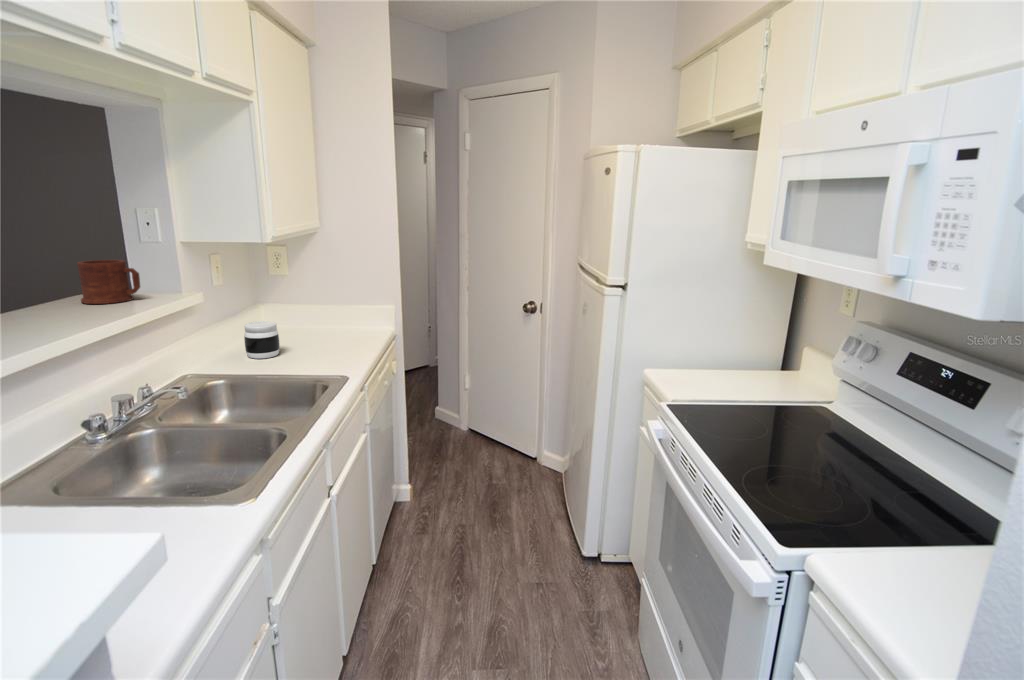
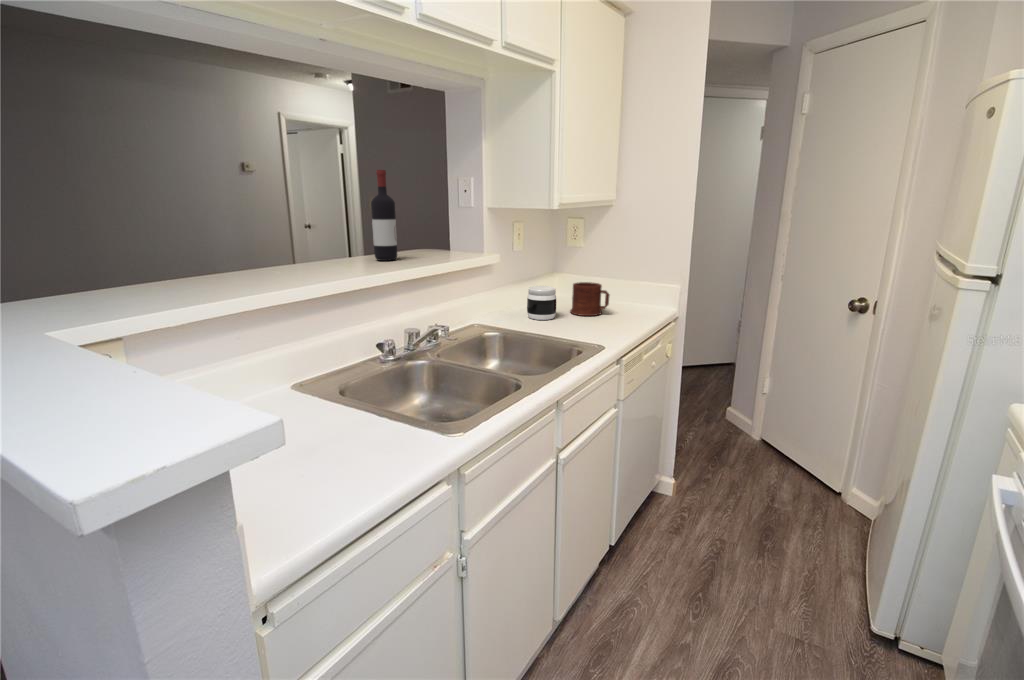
wine bottle: none [21,202,71,316] -> present [371,170,397,261]
mug: present [77,260,140,304] -> present [570,282,609,316]

